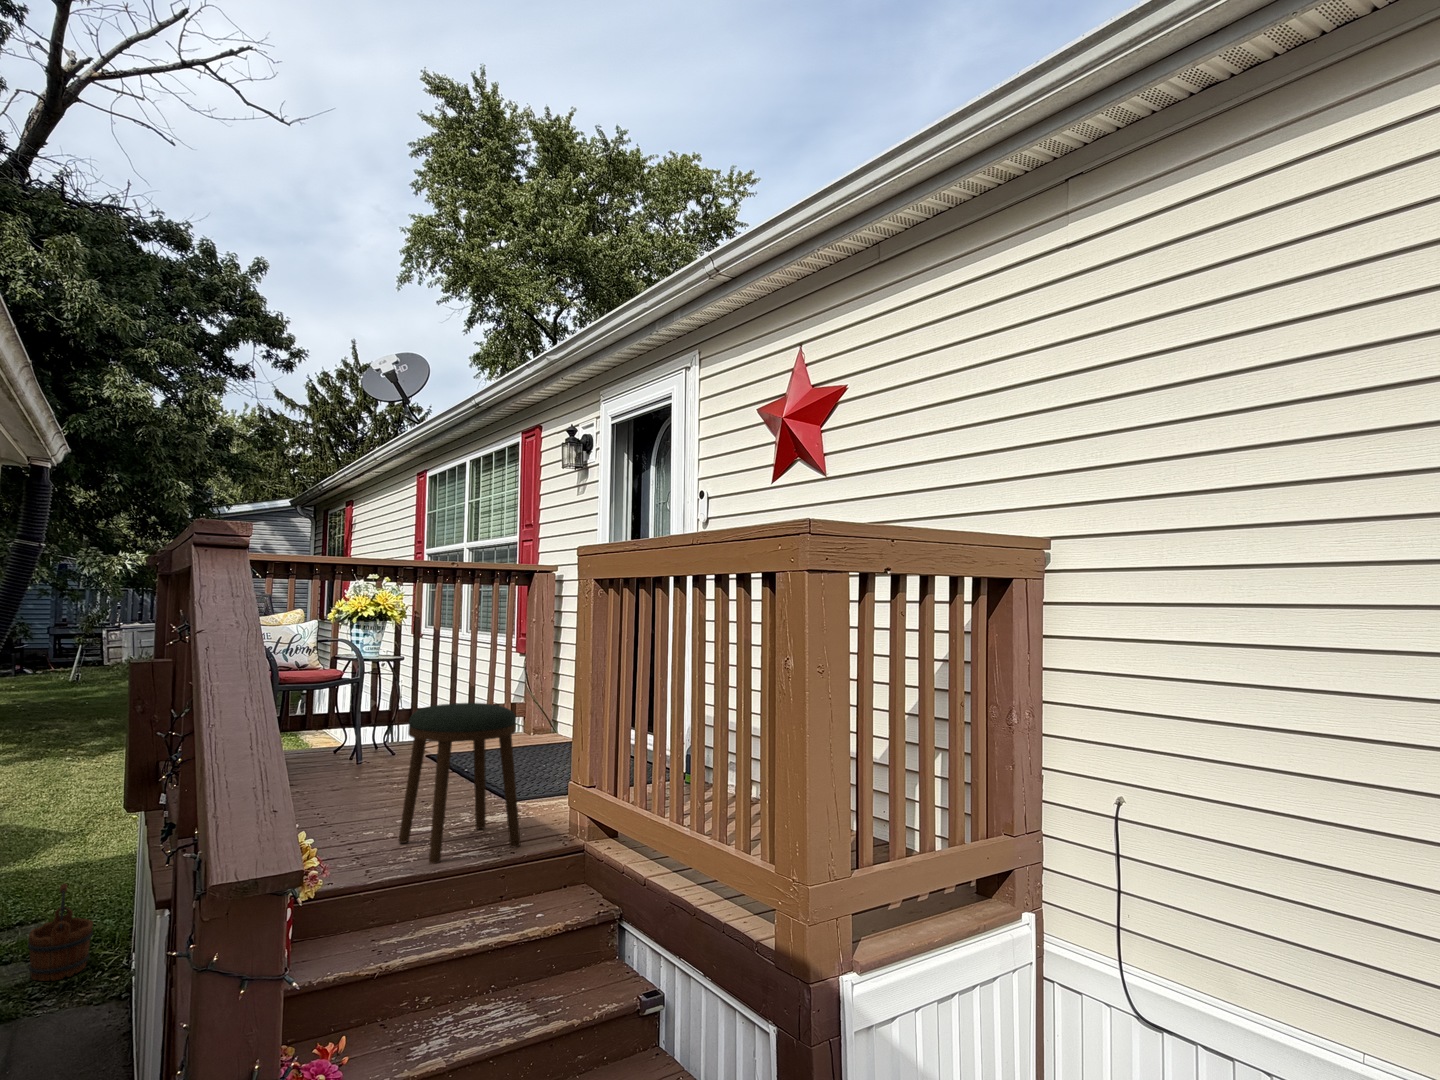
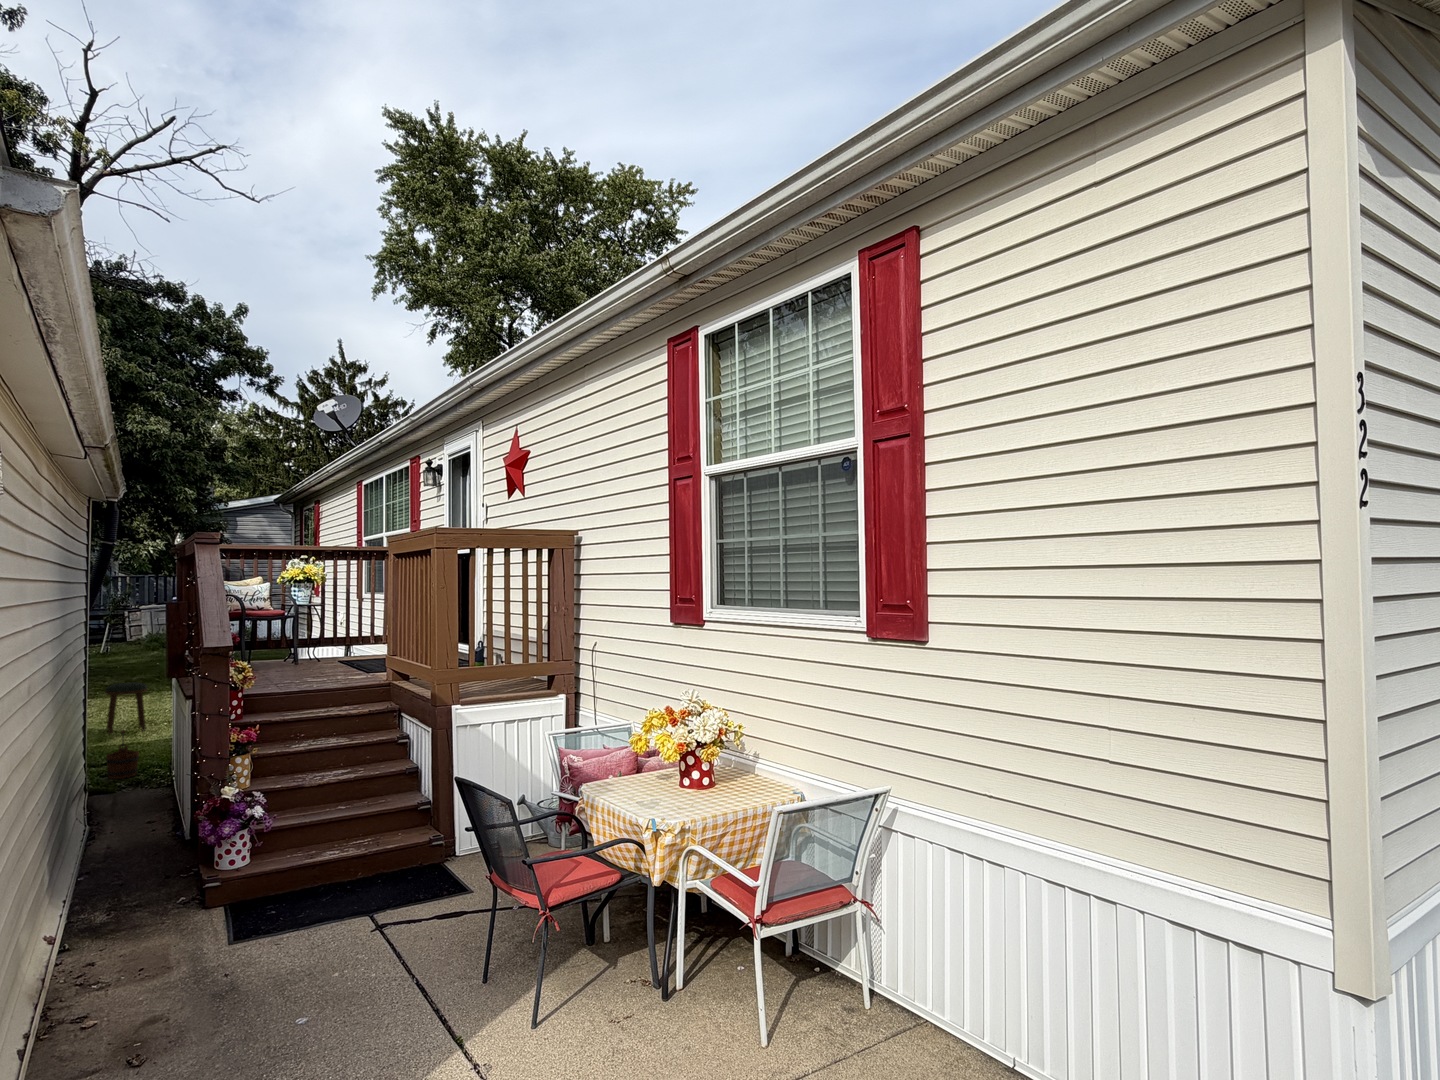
stool: present [398,703,520,864] -> present [105,682,147,734]

